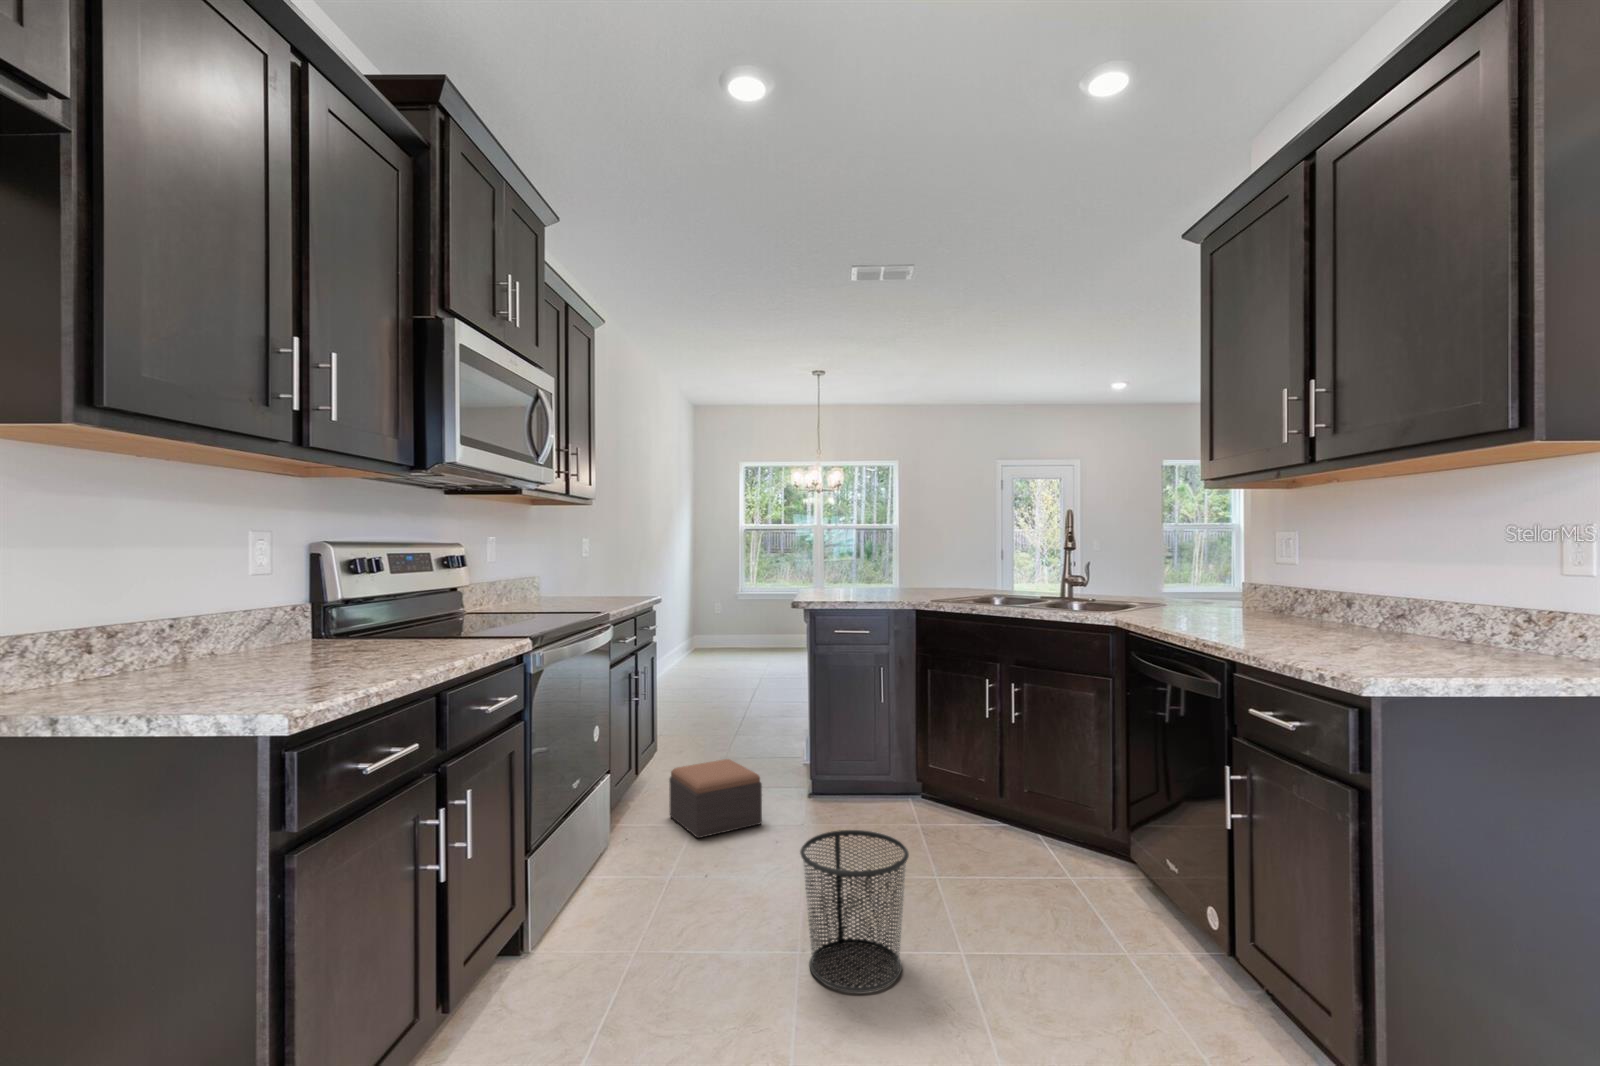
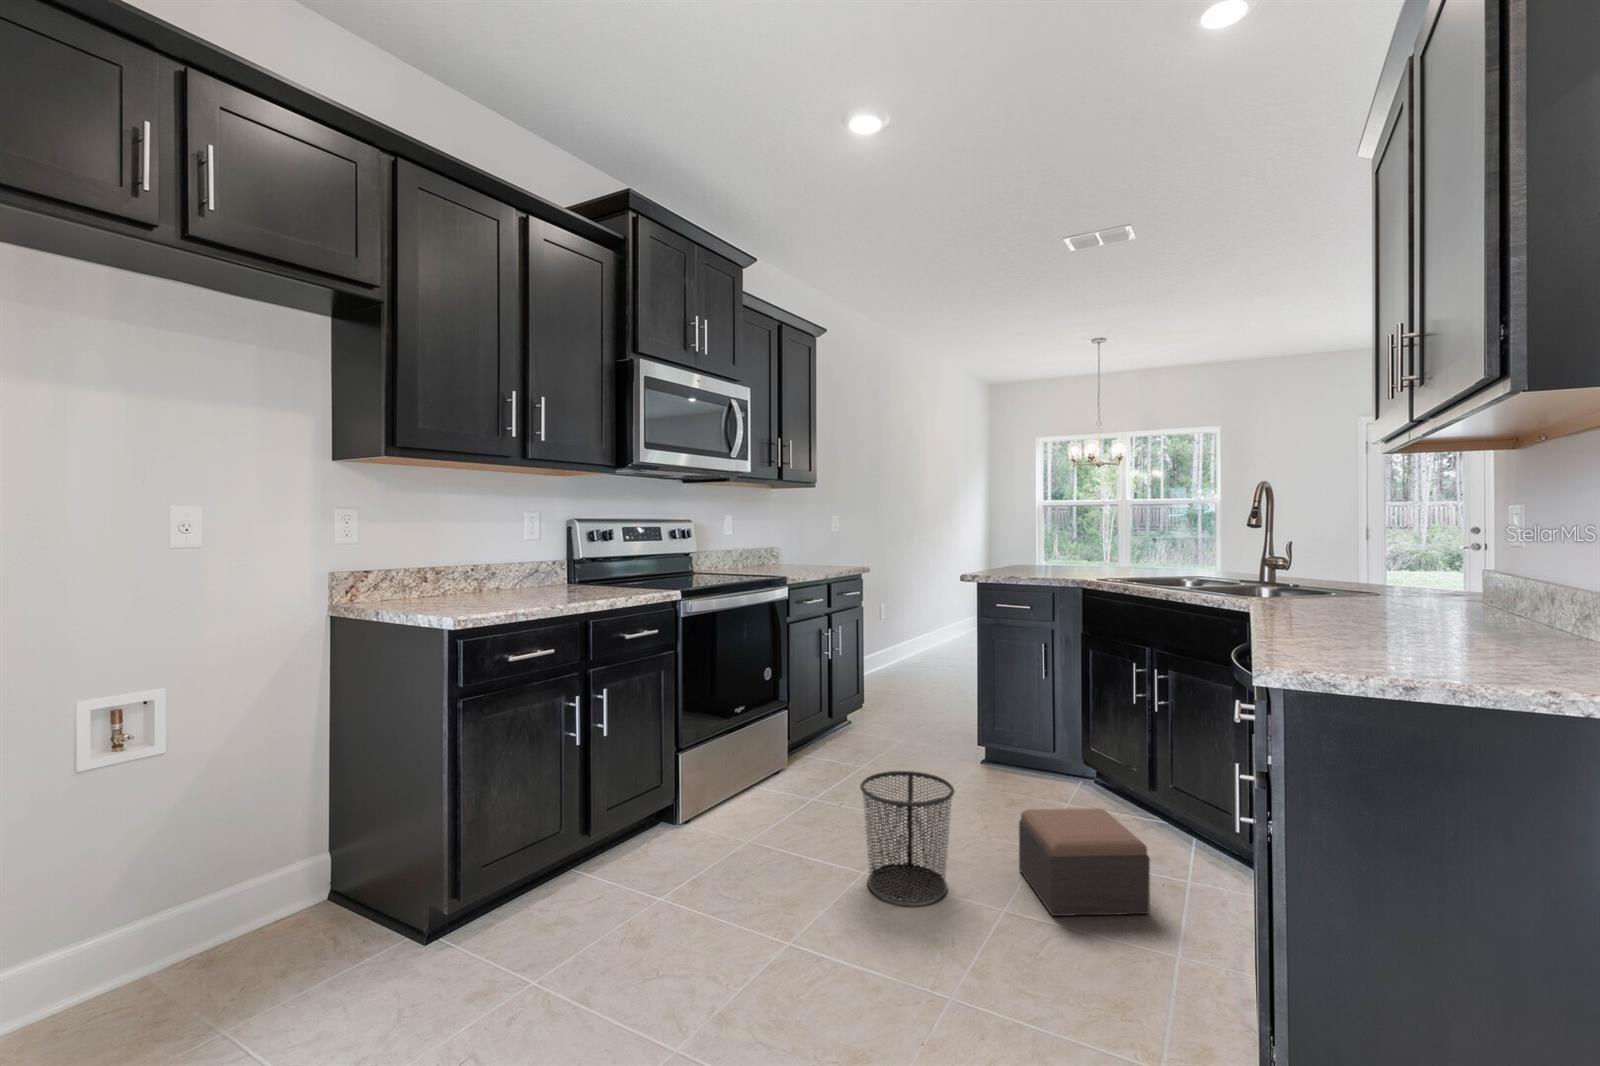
footstool: present [669,759,762,838] -> present [1019,808,1150,916]

